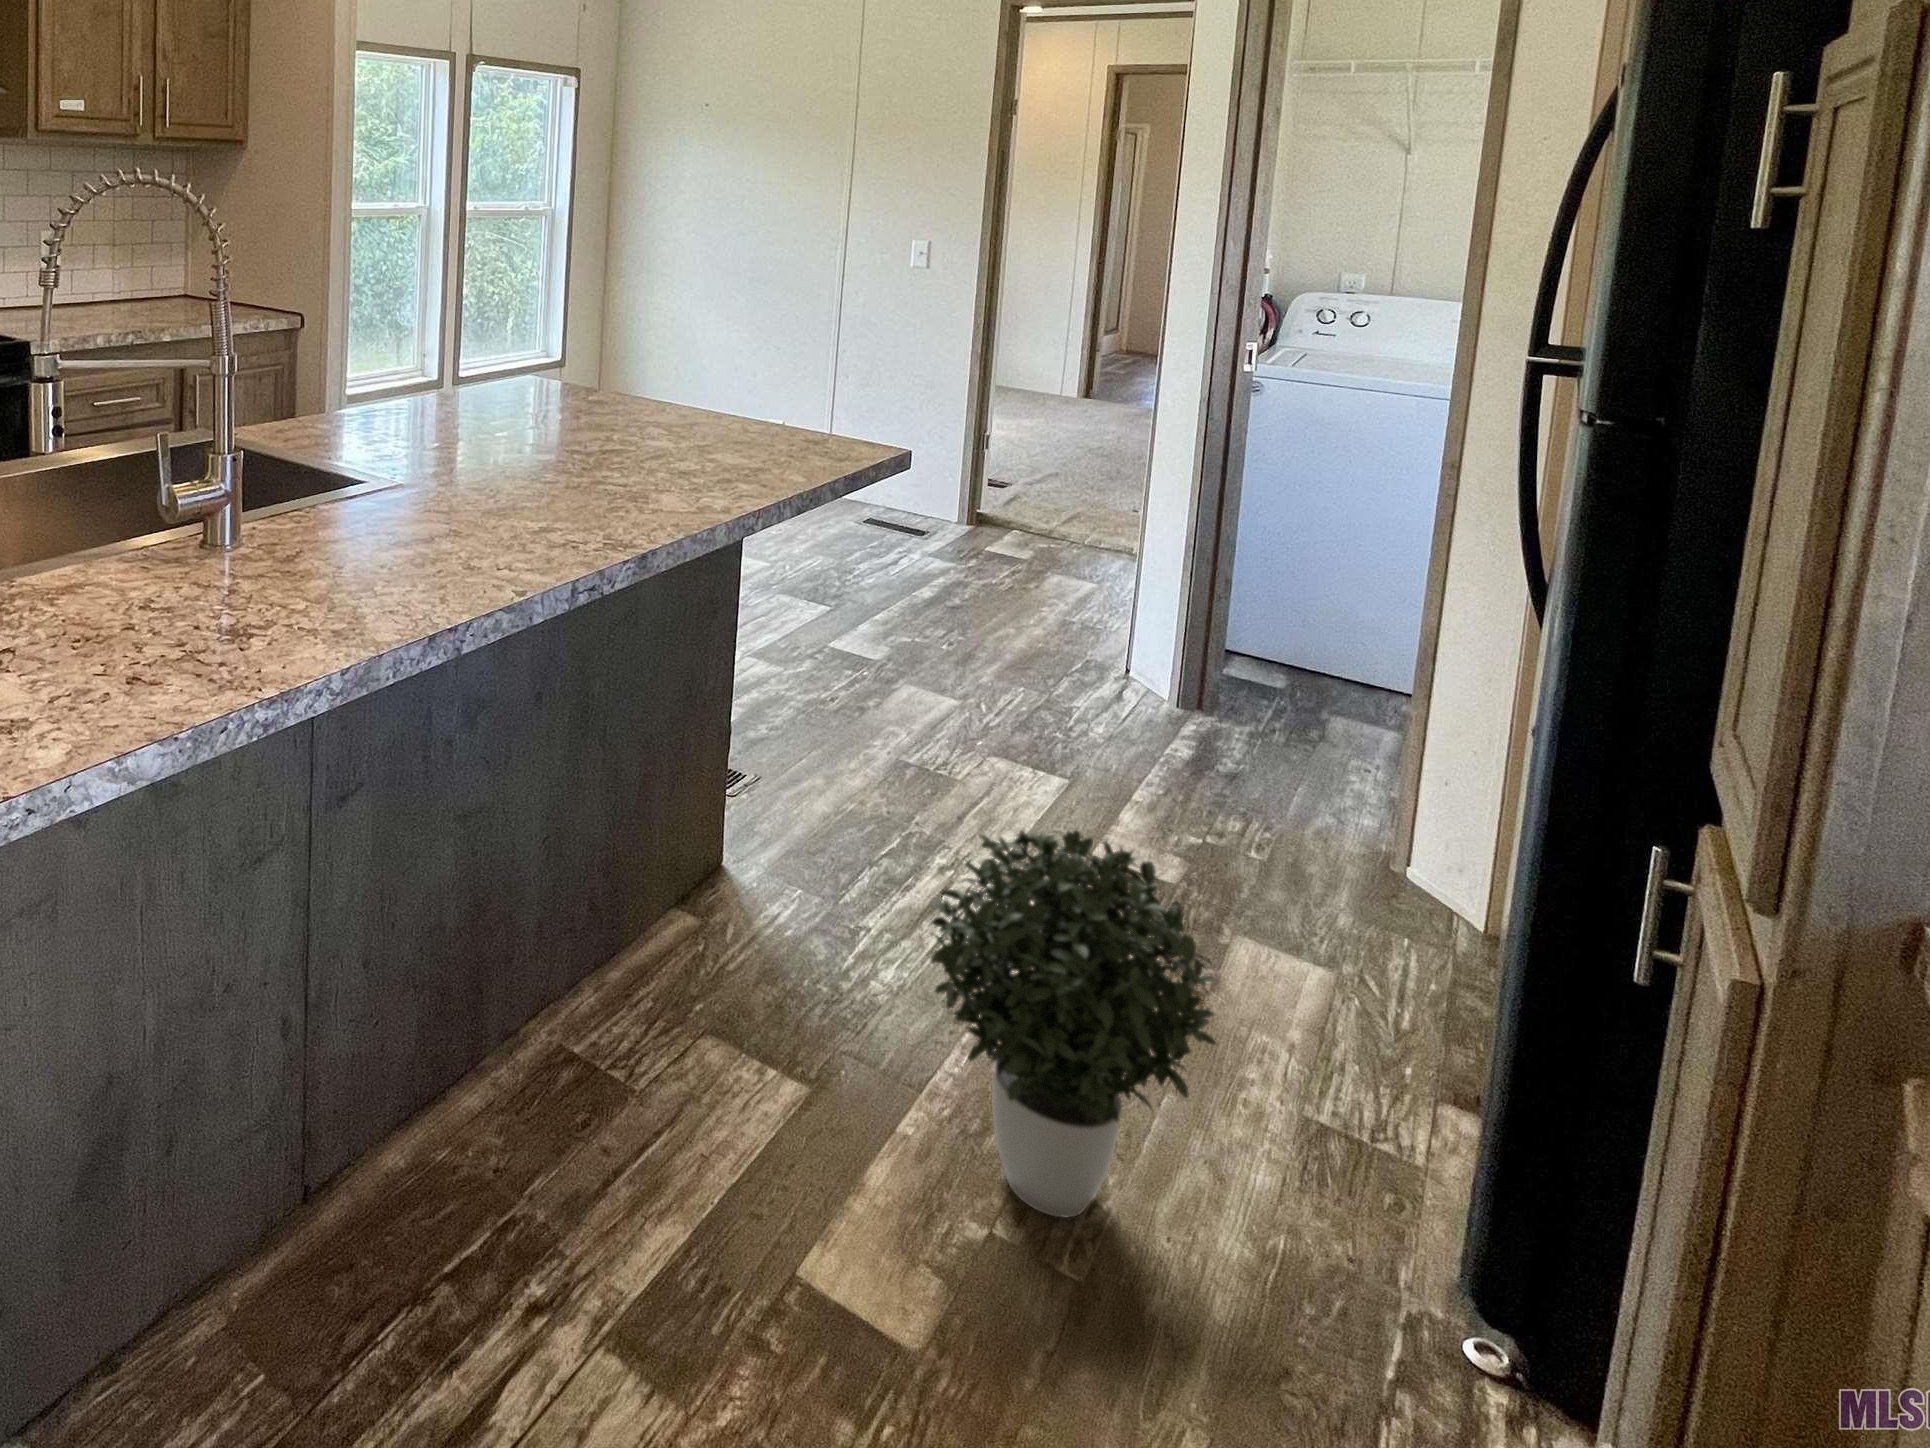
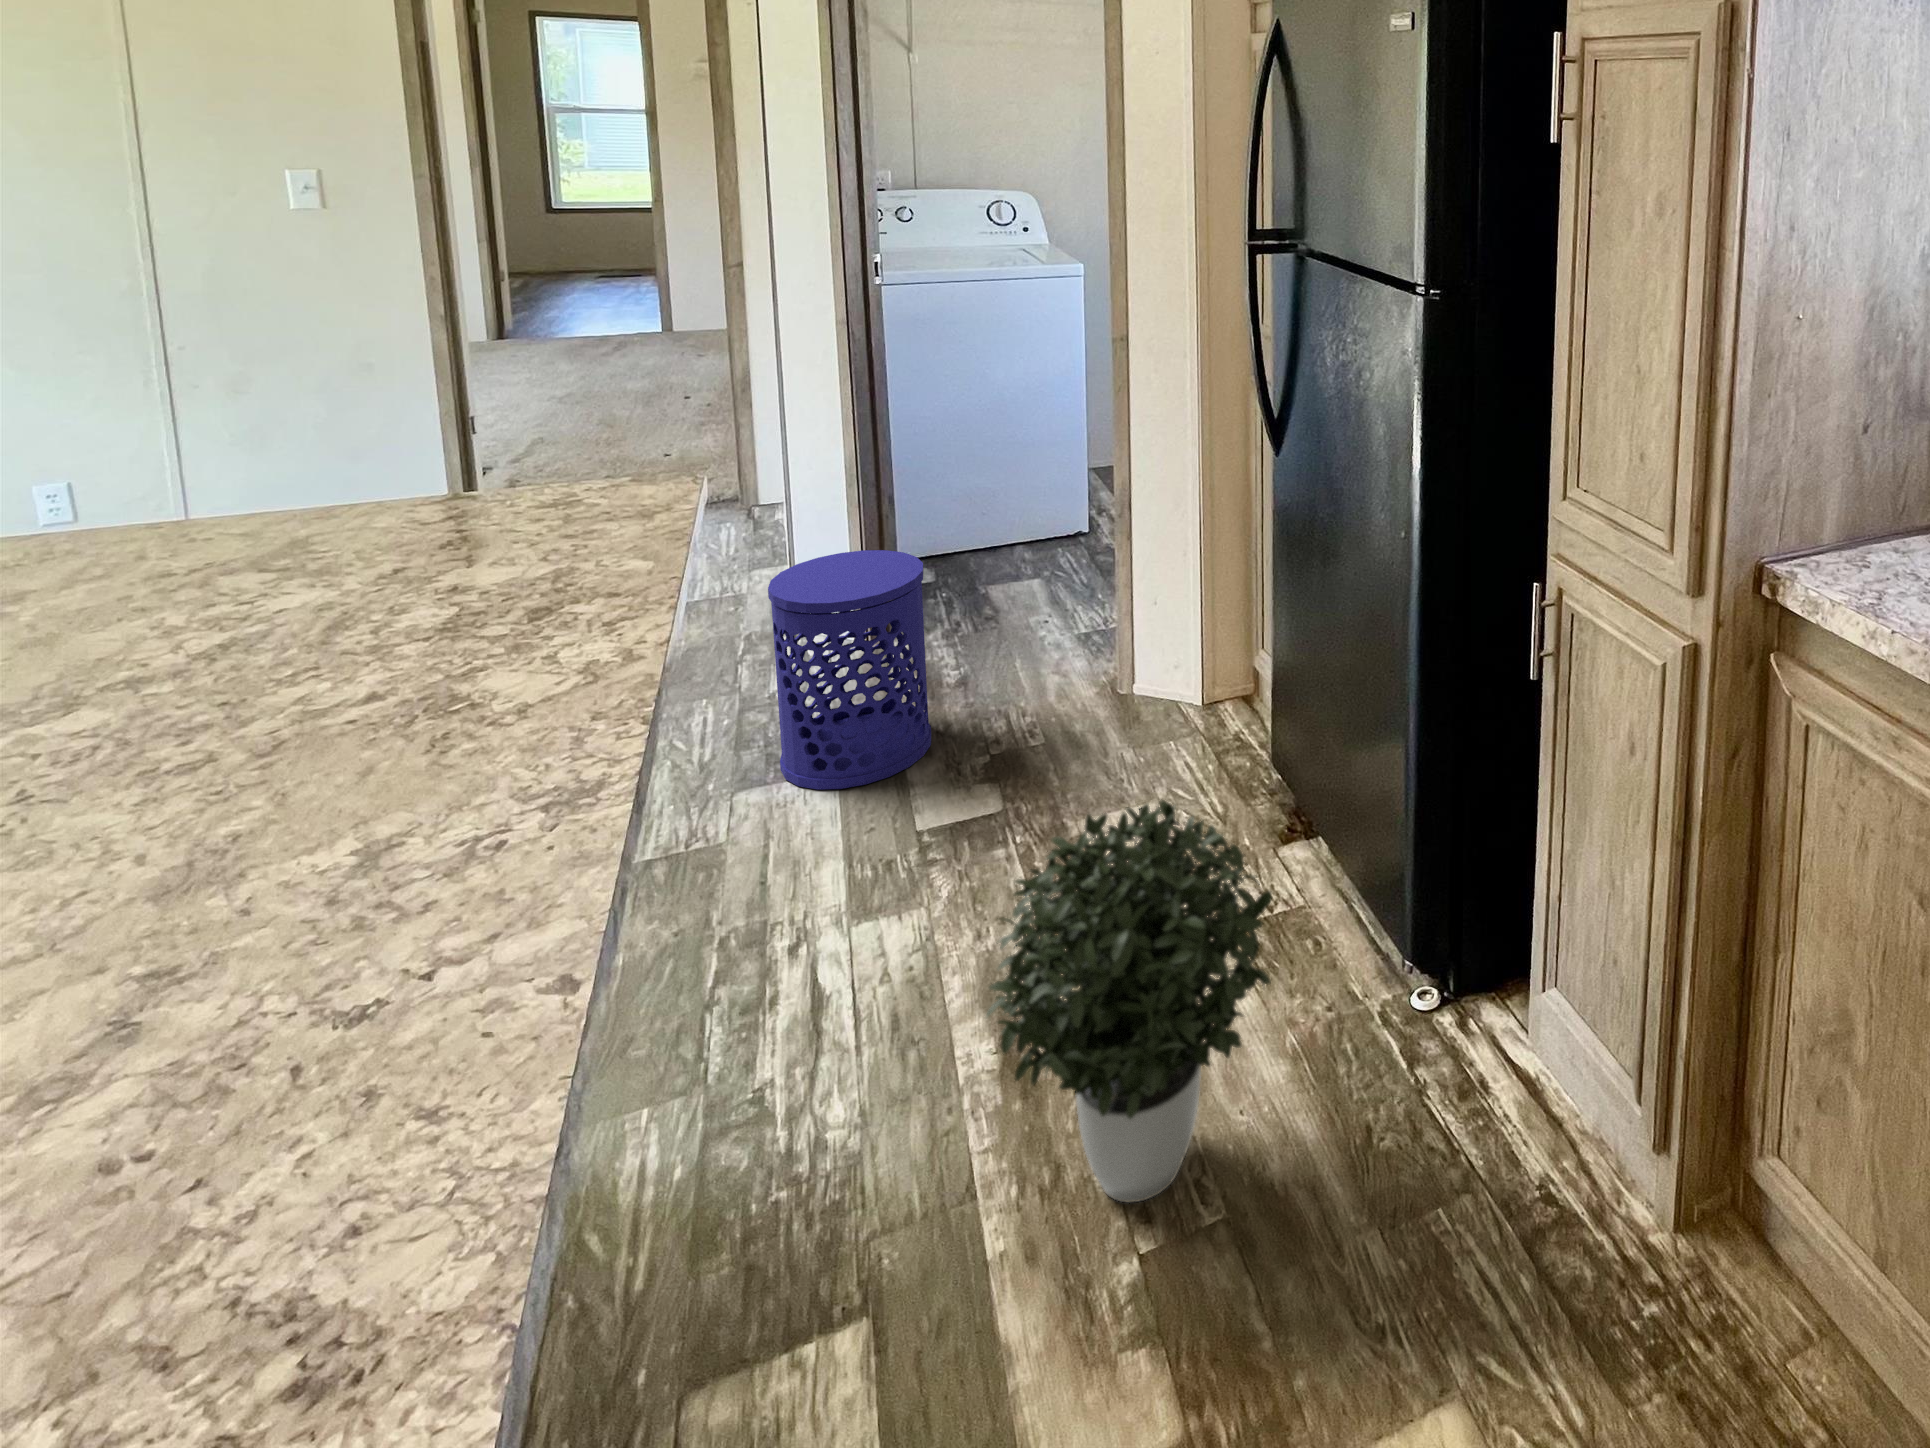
waste bin: none [1031,589,1186,810] -> present [768,550,931,790]

